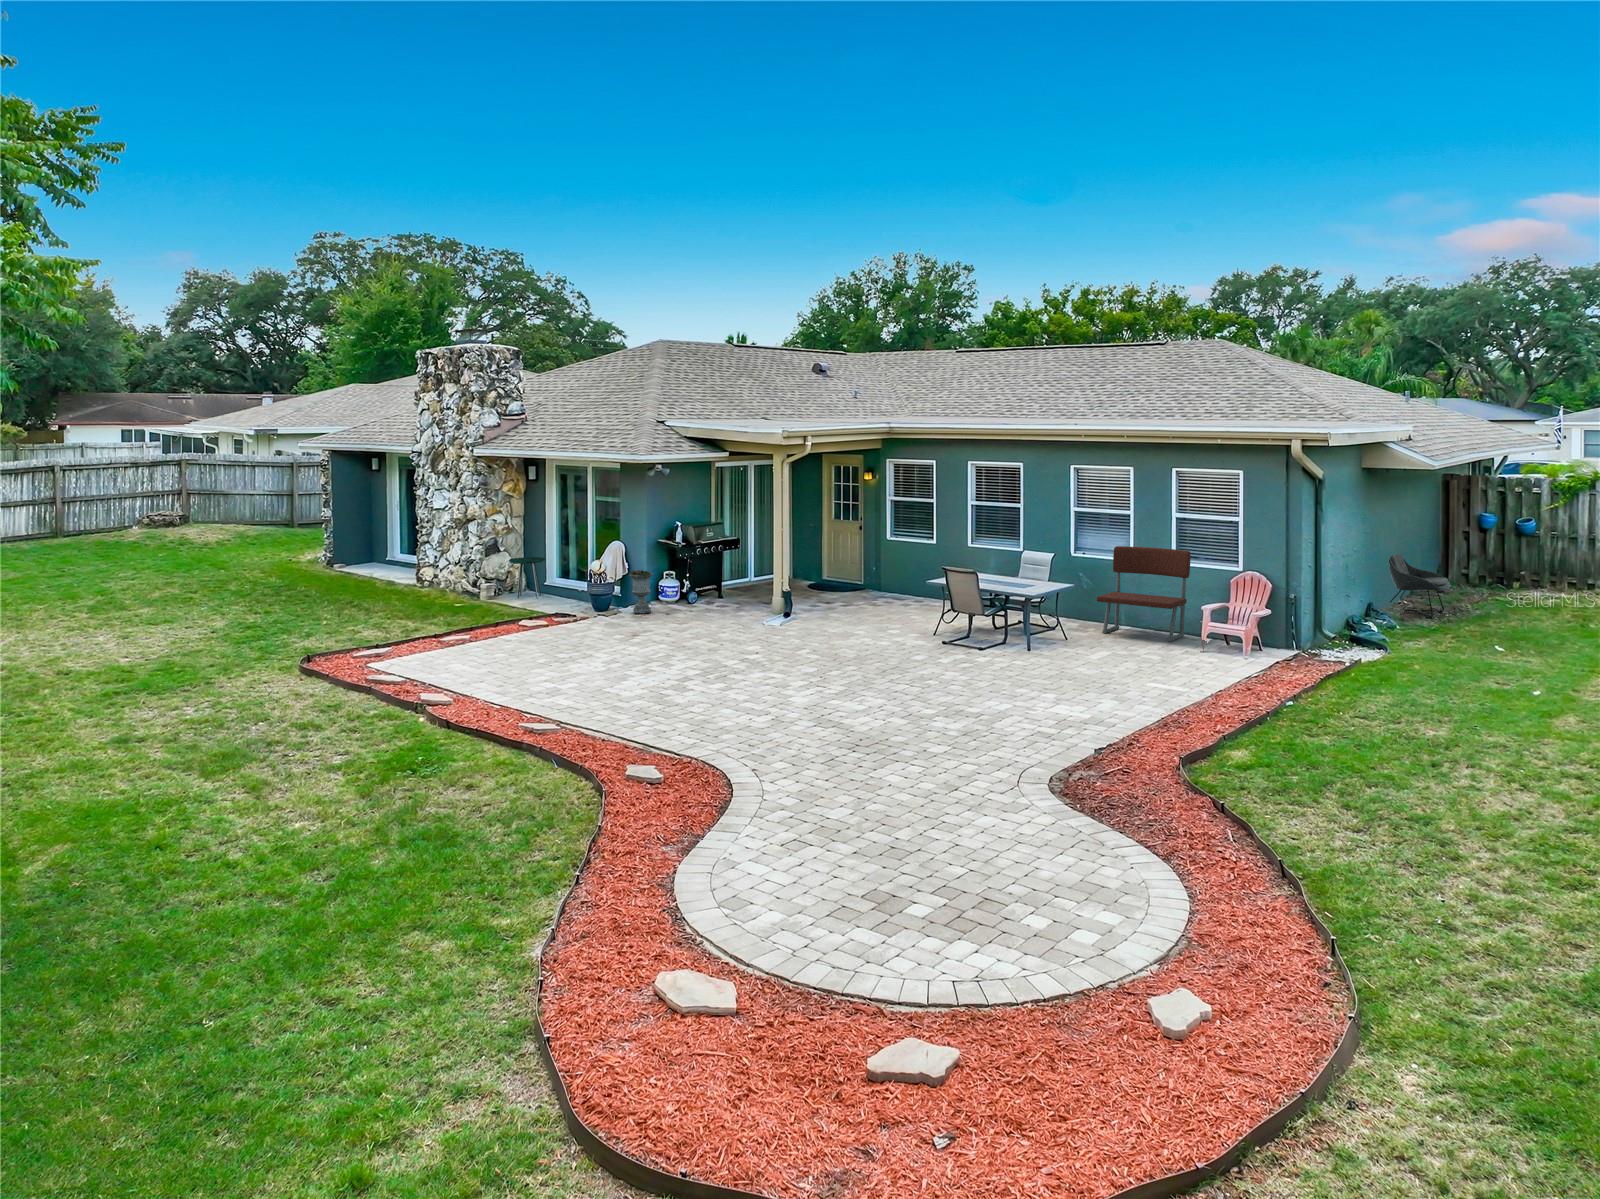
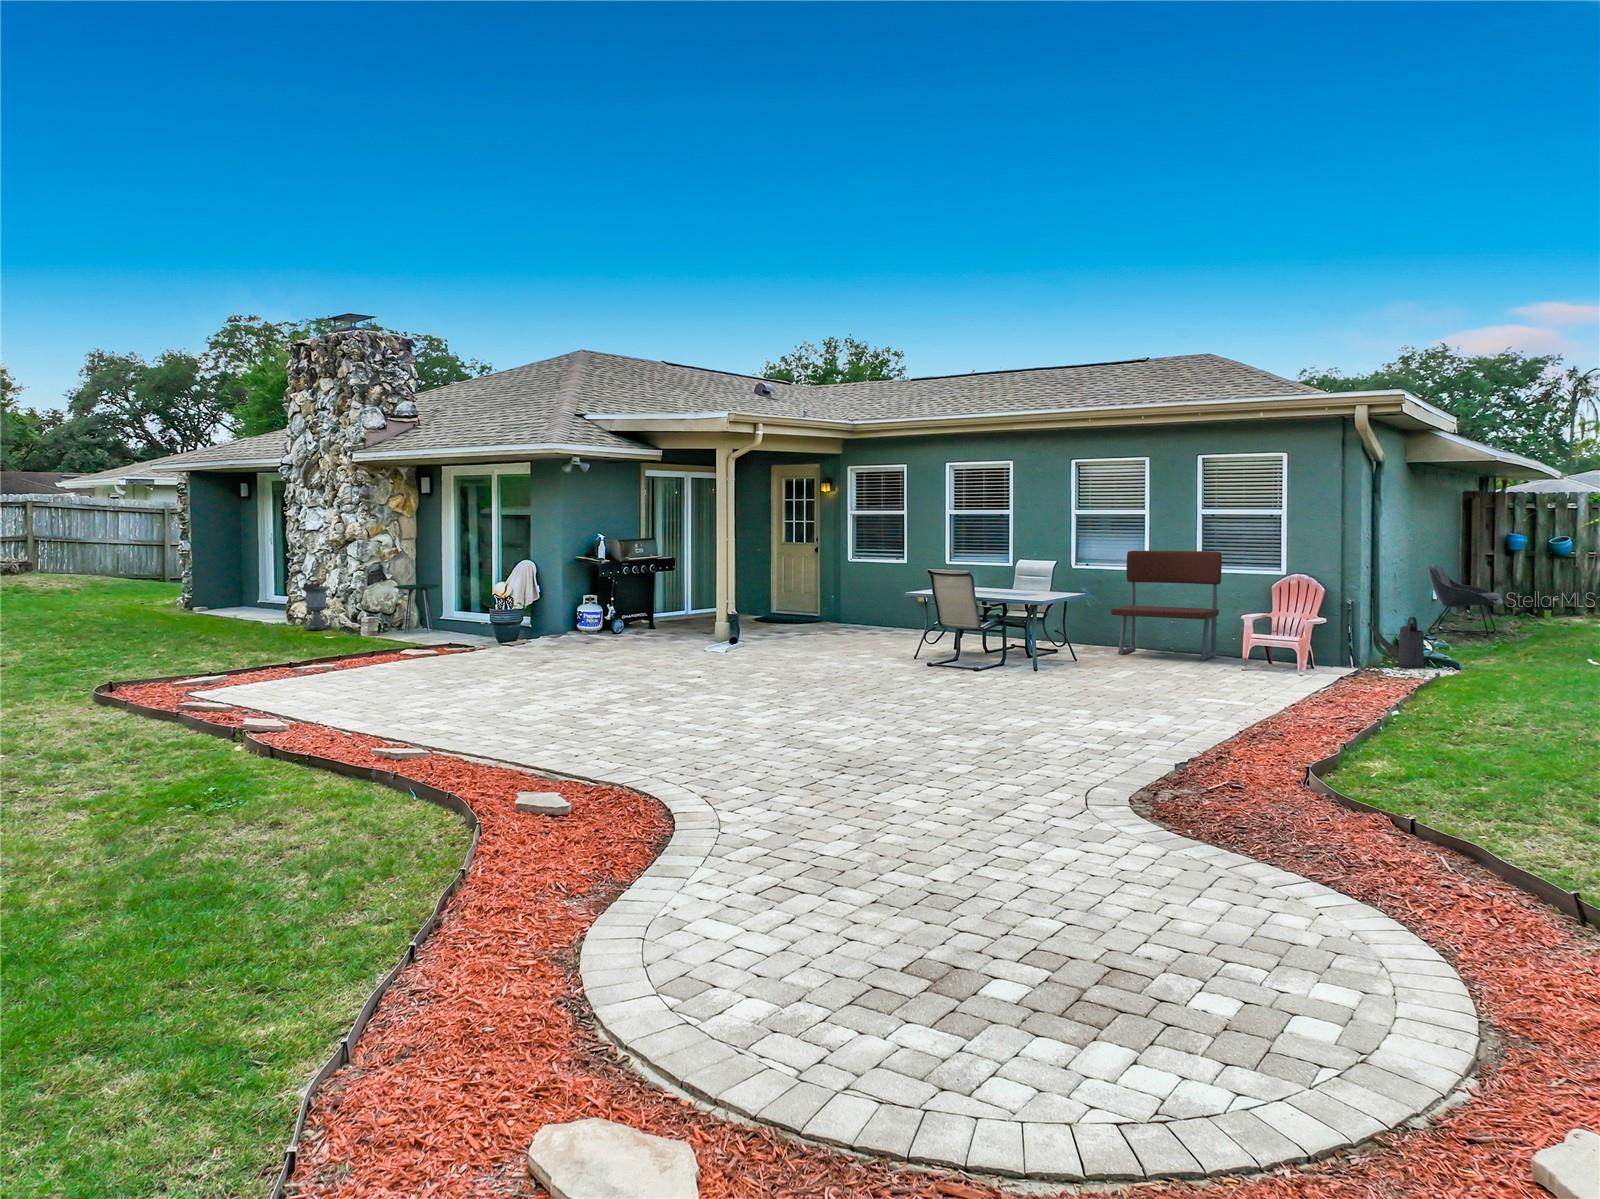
planter: present [629,570,653,614] -> present [302,582,331,630]
watering can: none [1309,611,1359,653] -> present [1368,617,1434,668]

